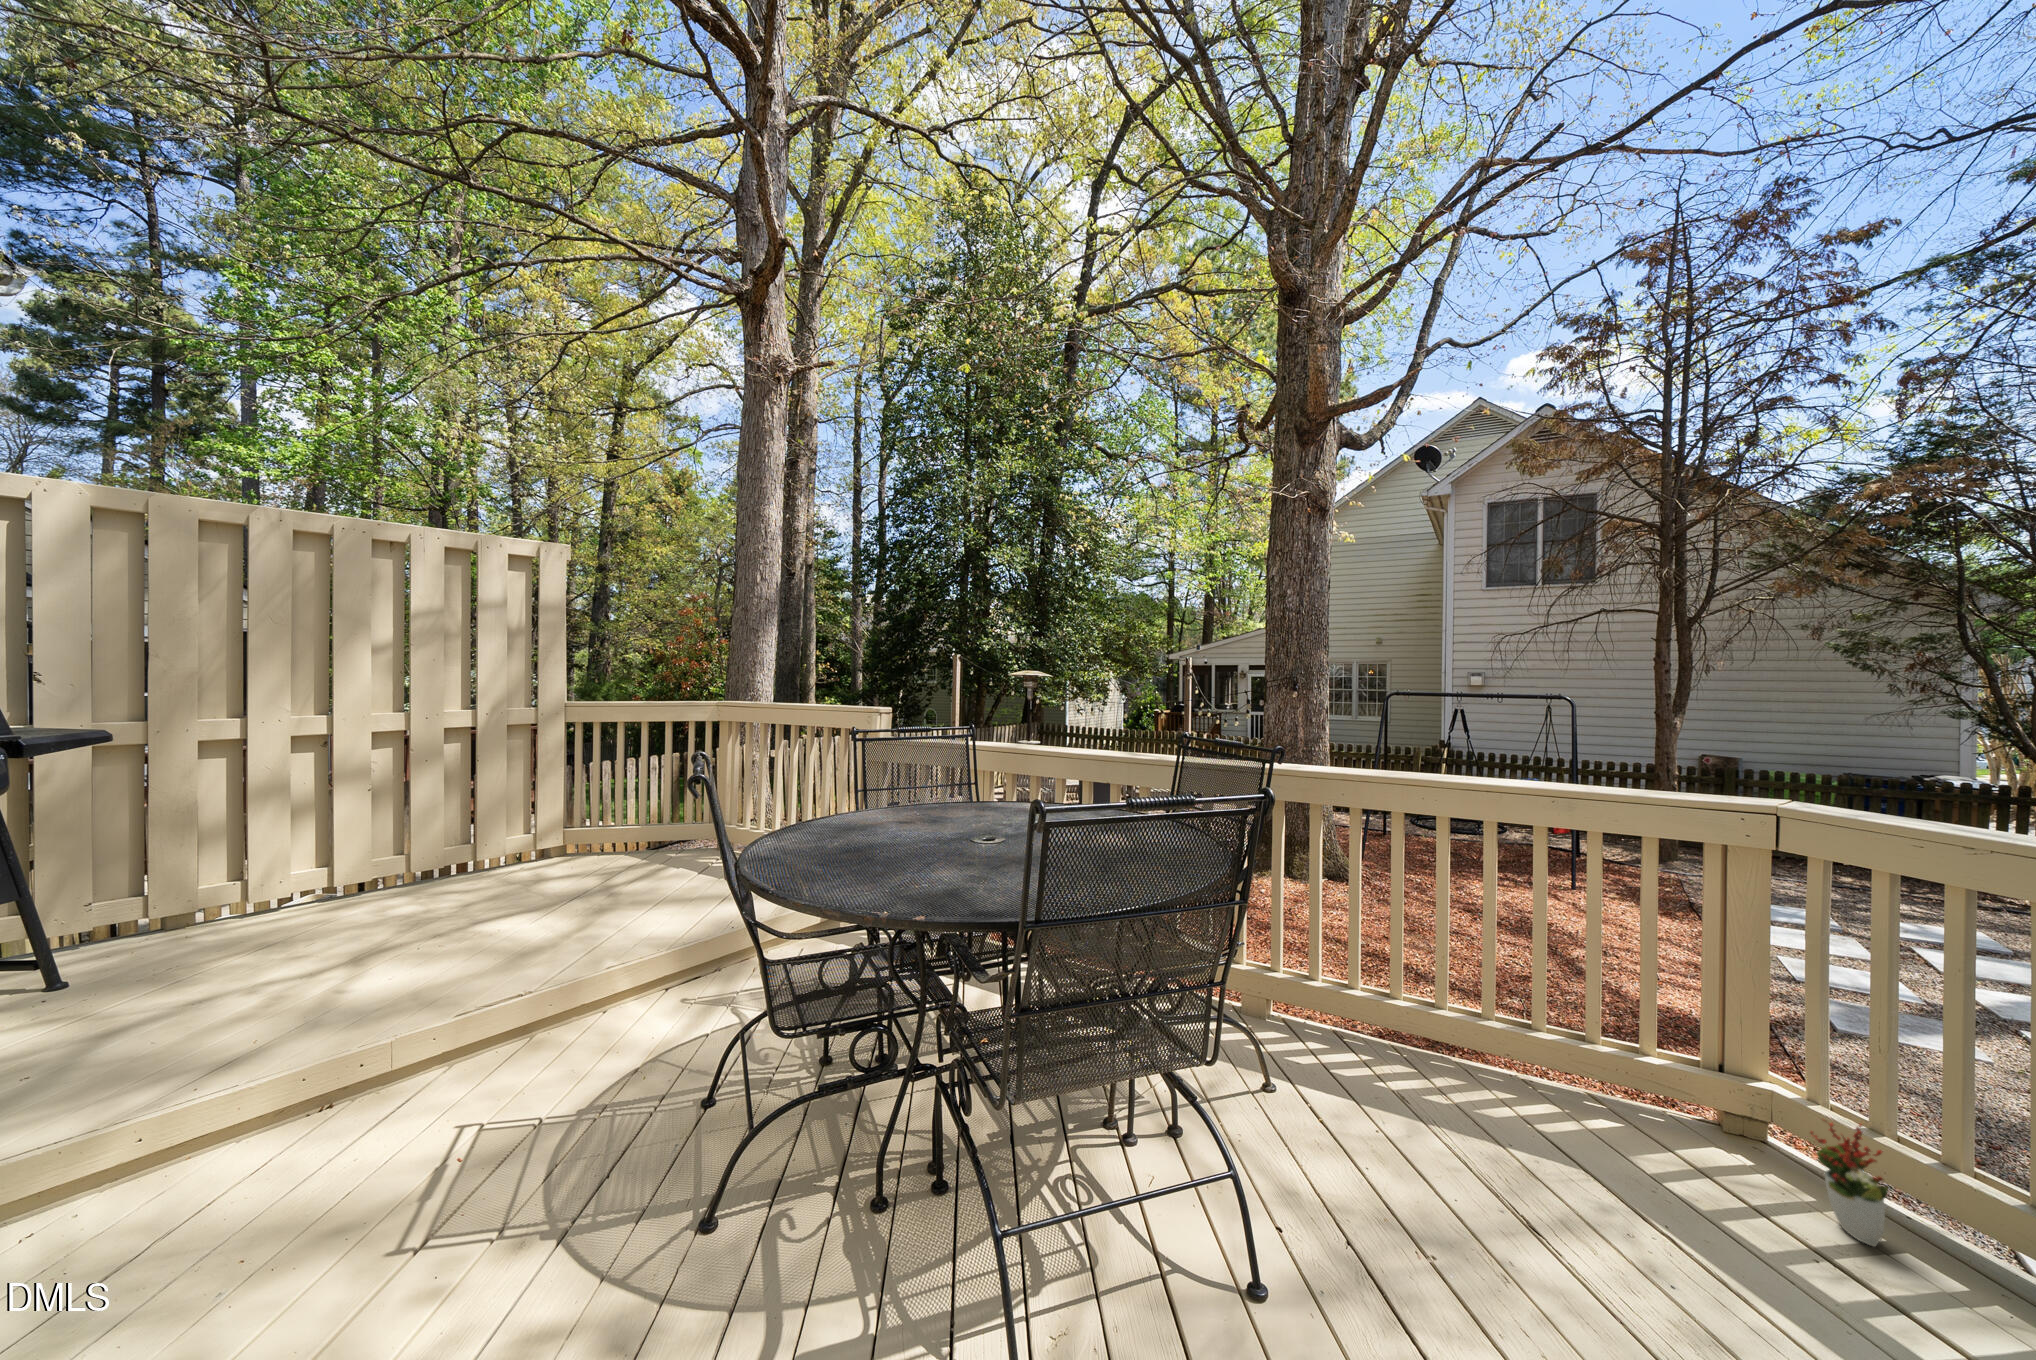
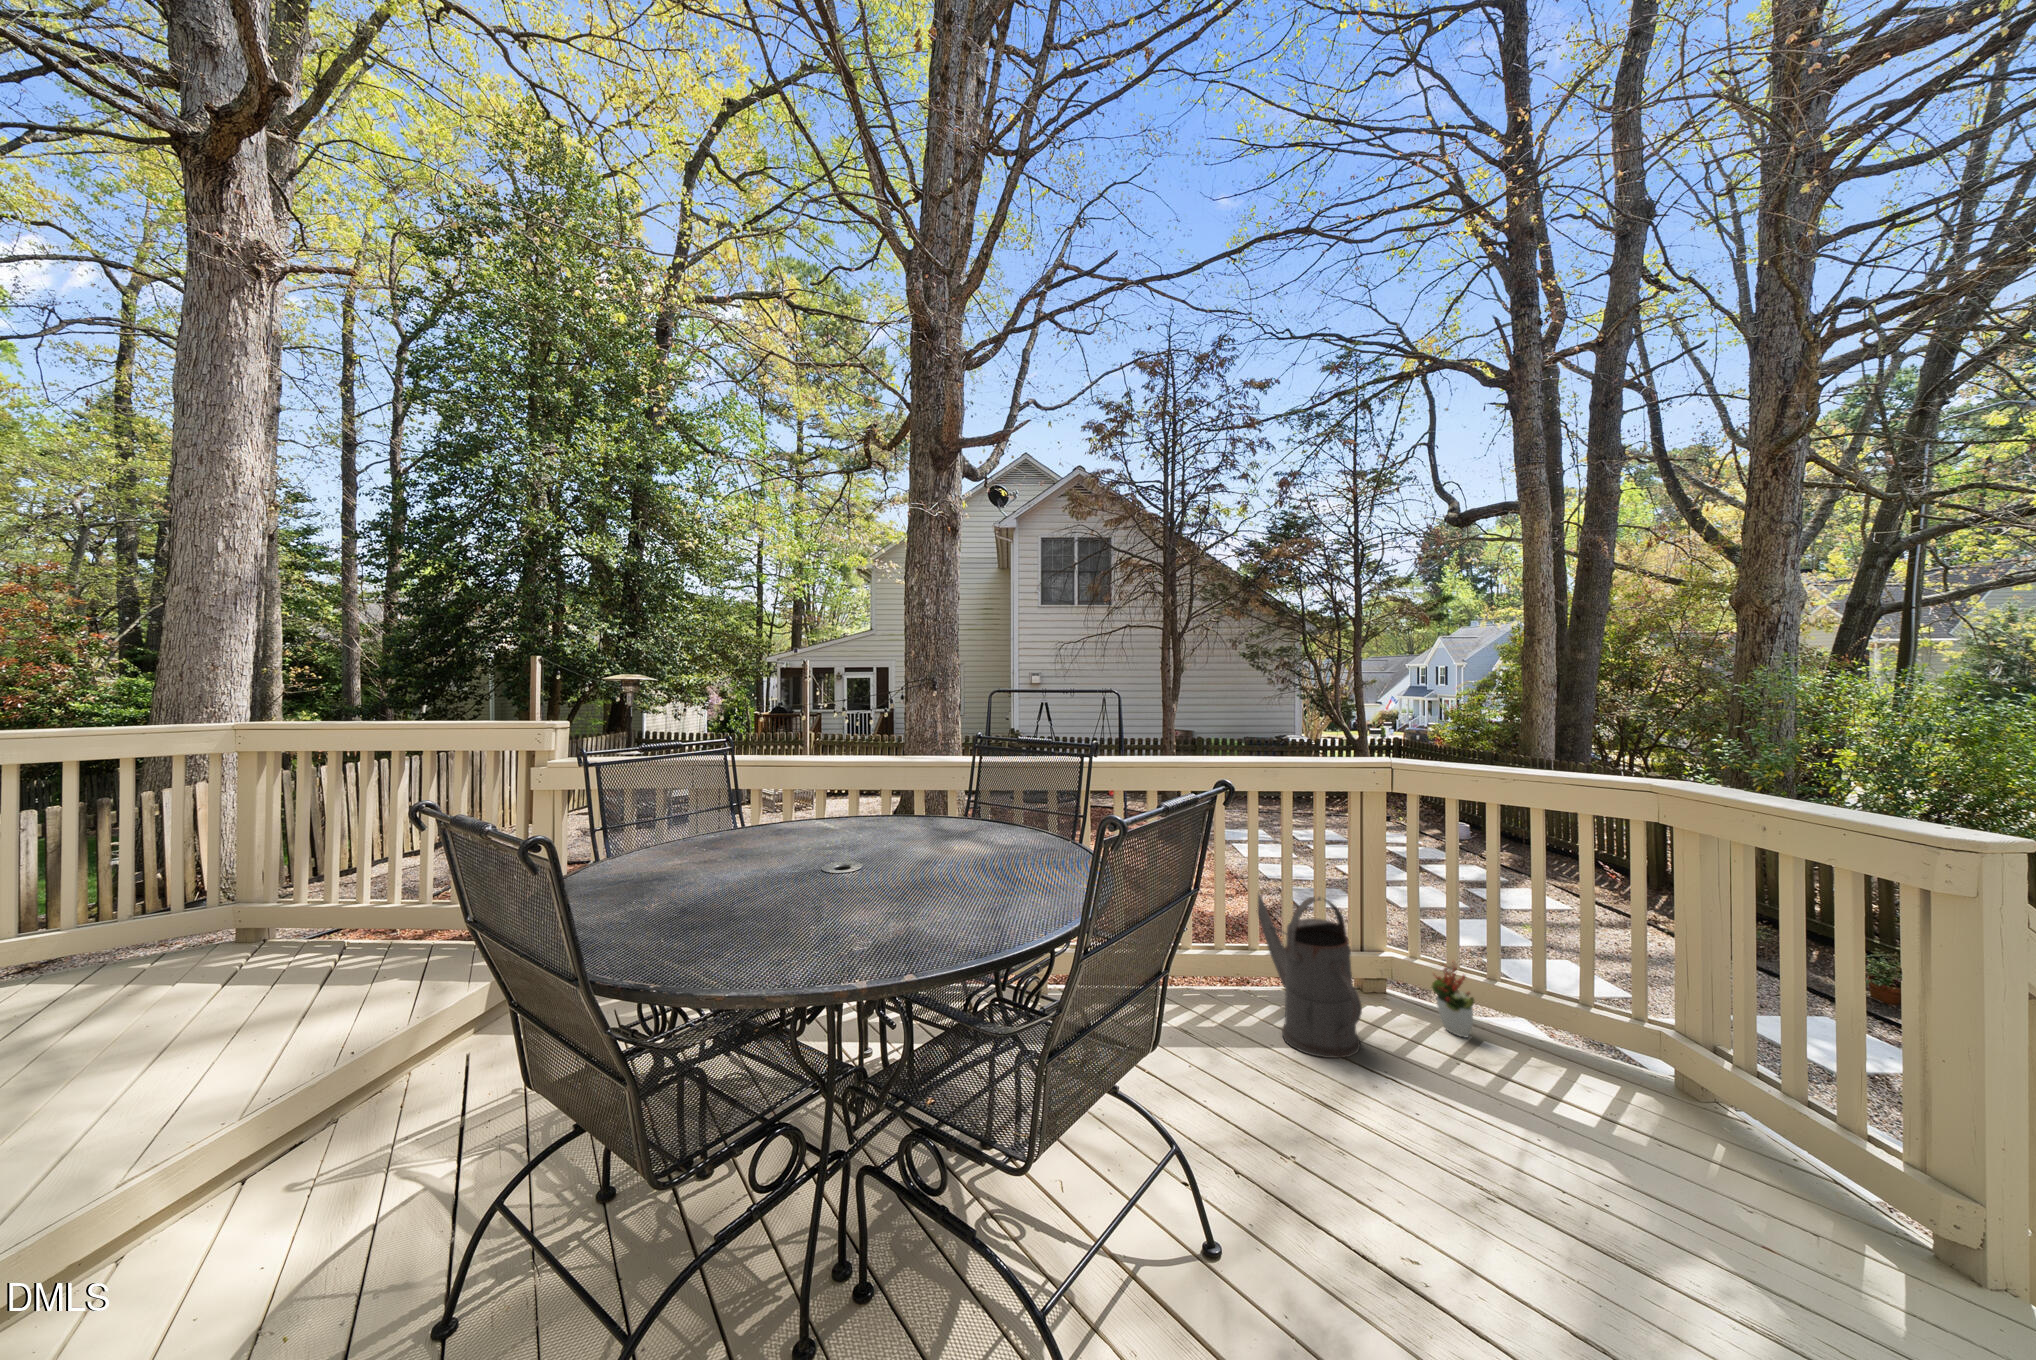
watering can: none [1539,959,1659,1200] -> present [1256,892,1362,1058]

